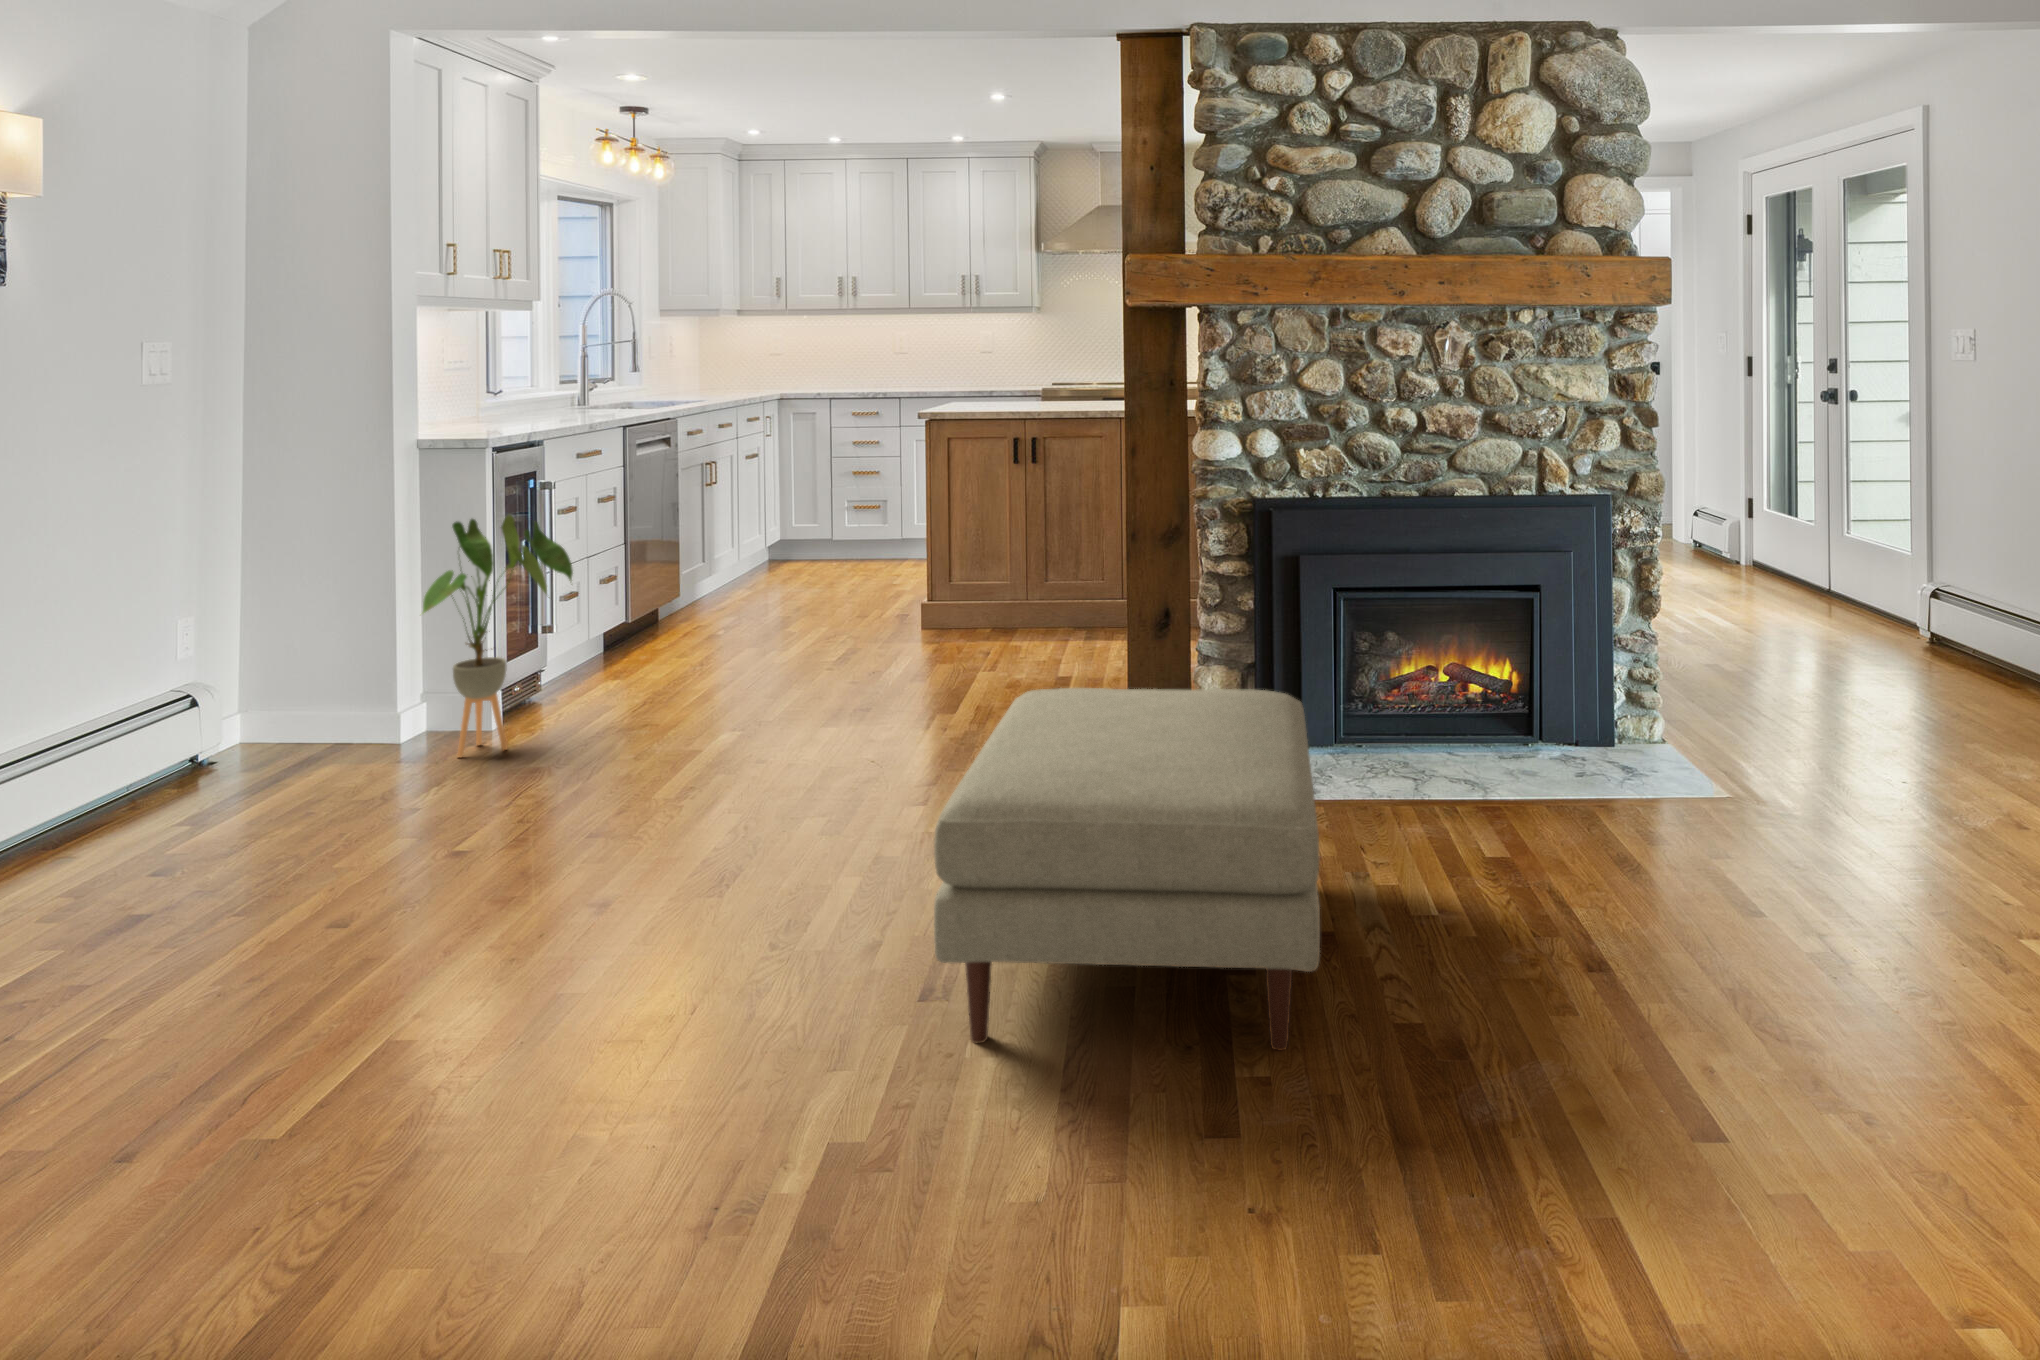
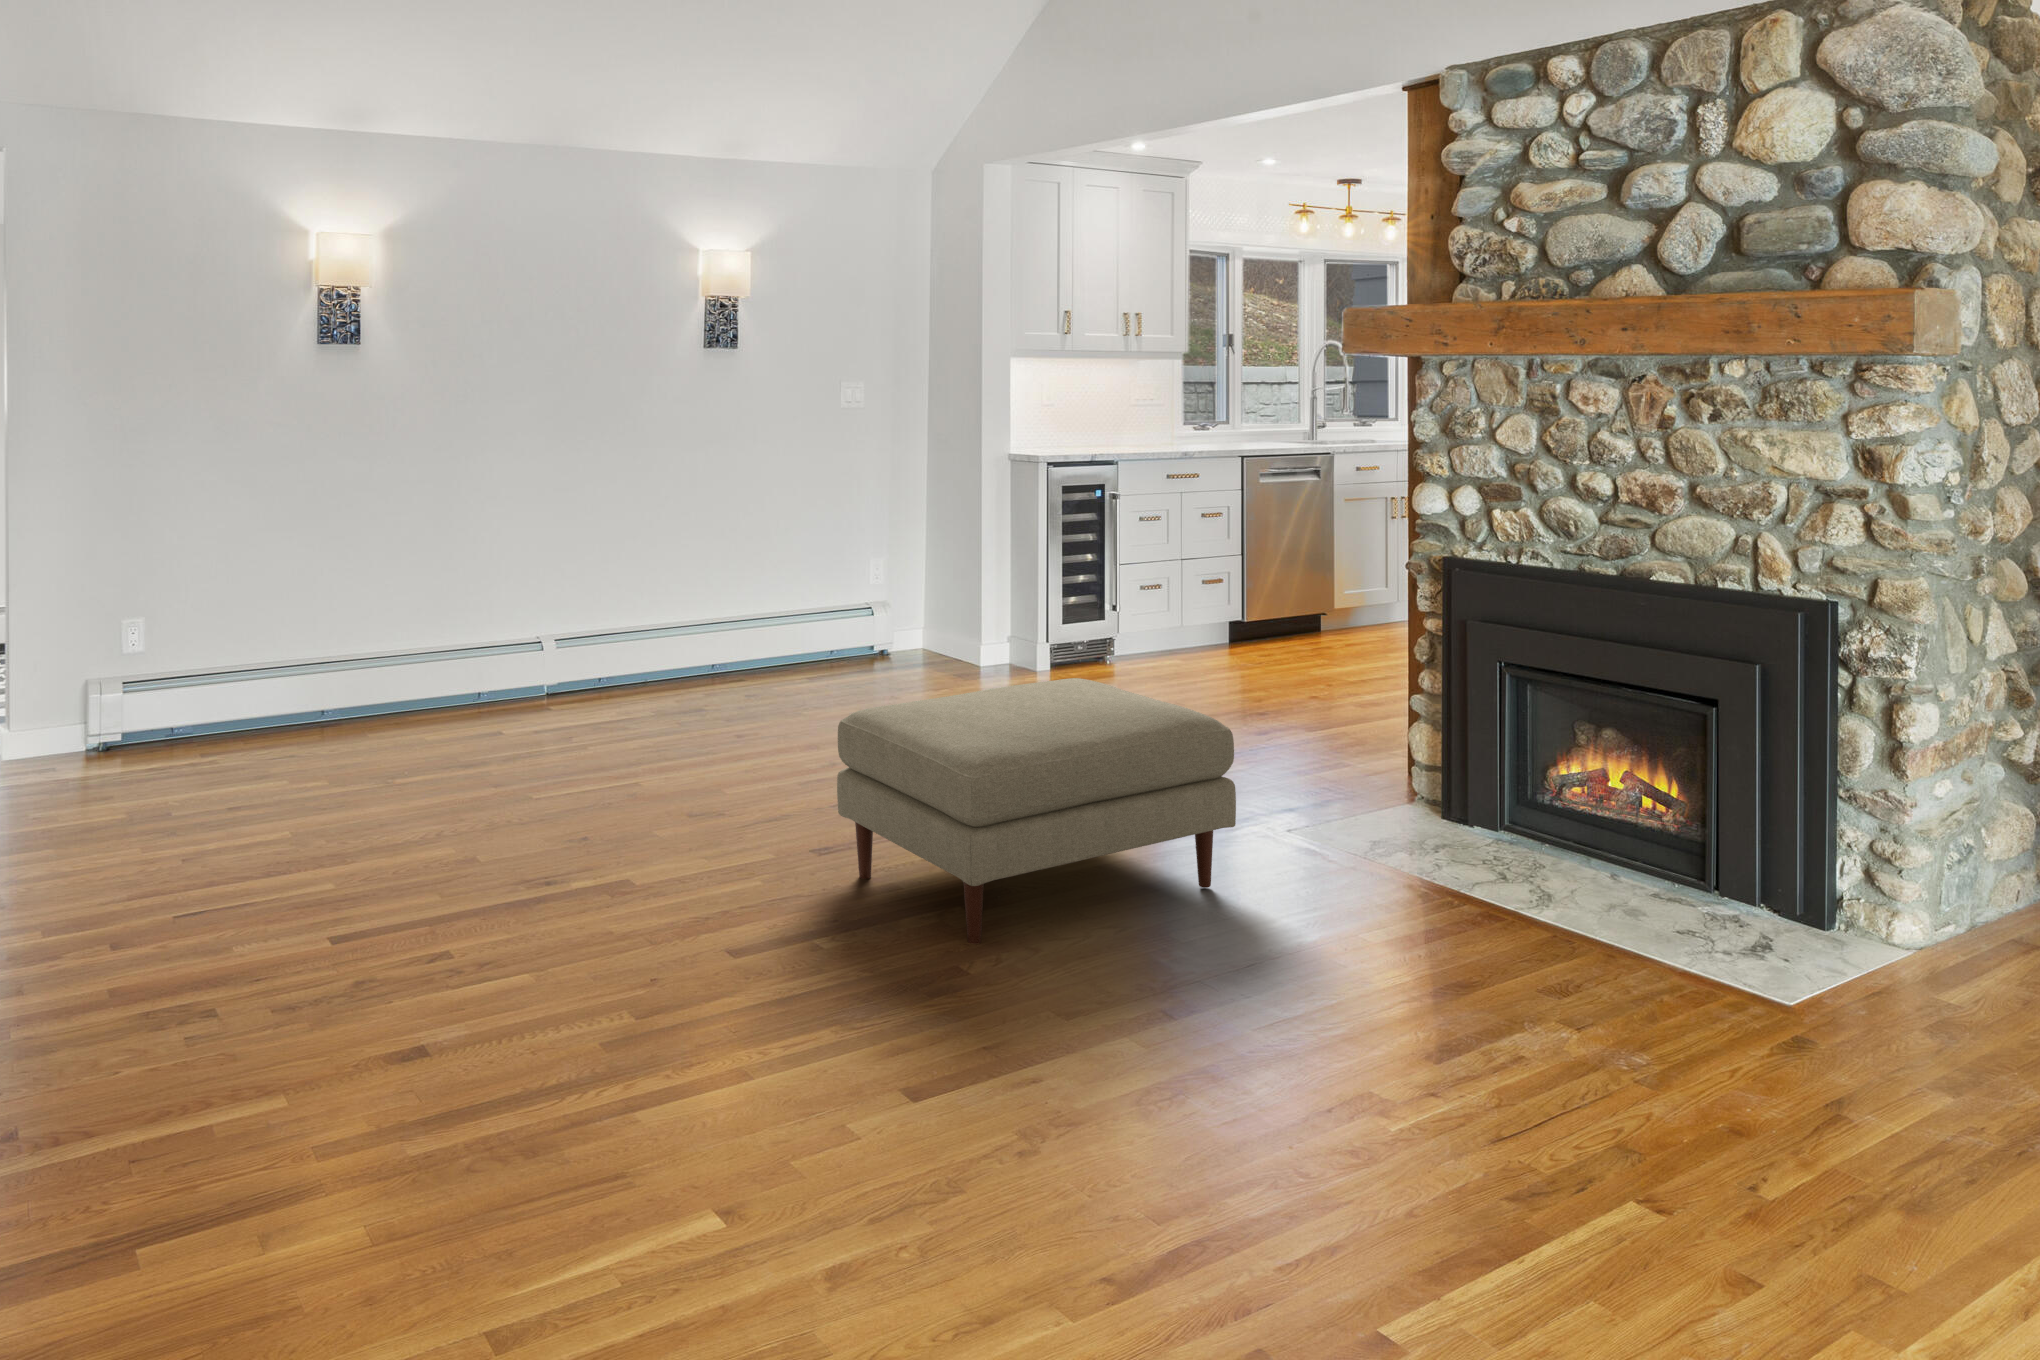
house plant: present [423,515,573,758] -> none [938,508,1039,684]

